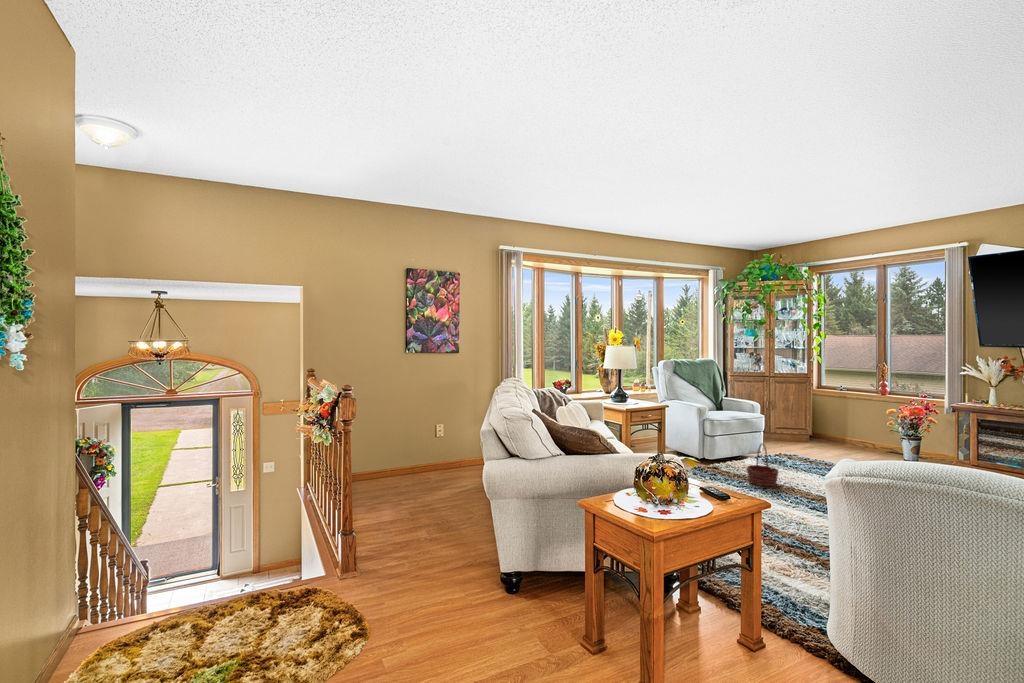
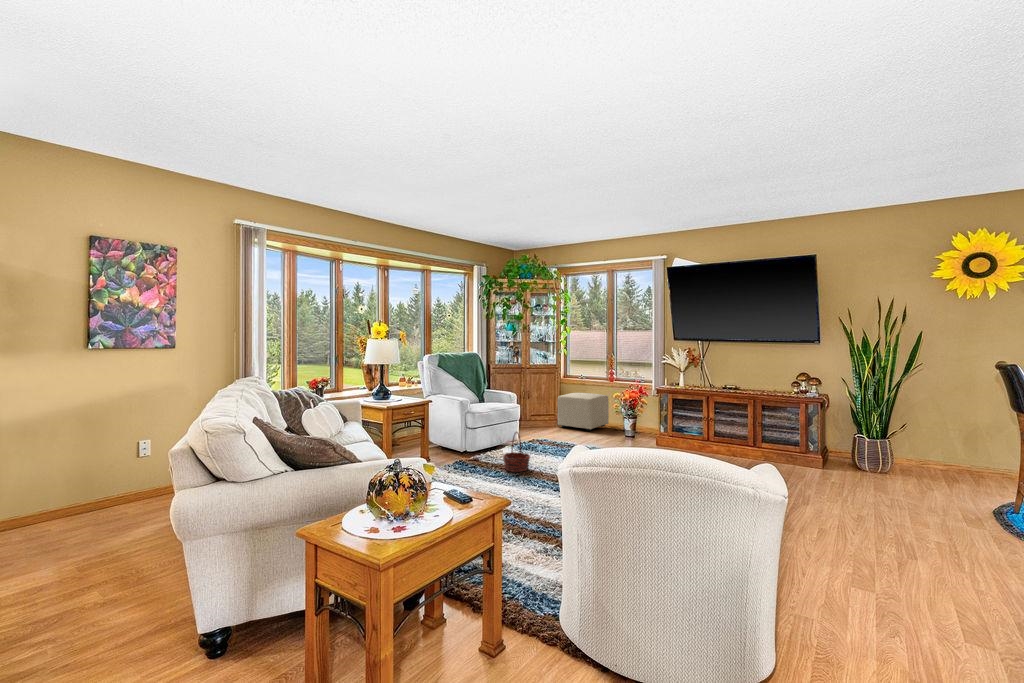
ottoman: none [810,406,881,451] -> present [558,393,609,431]

